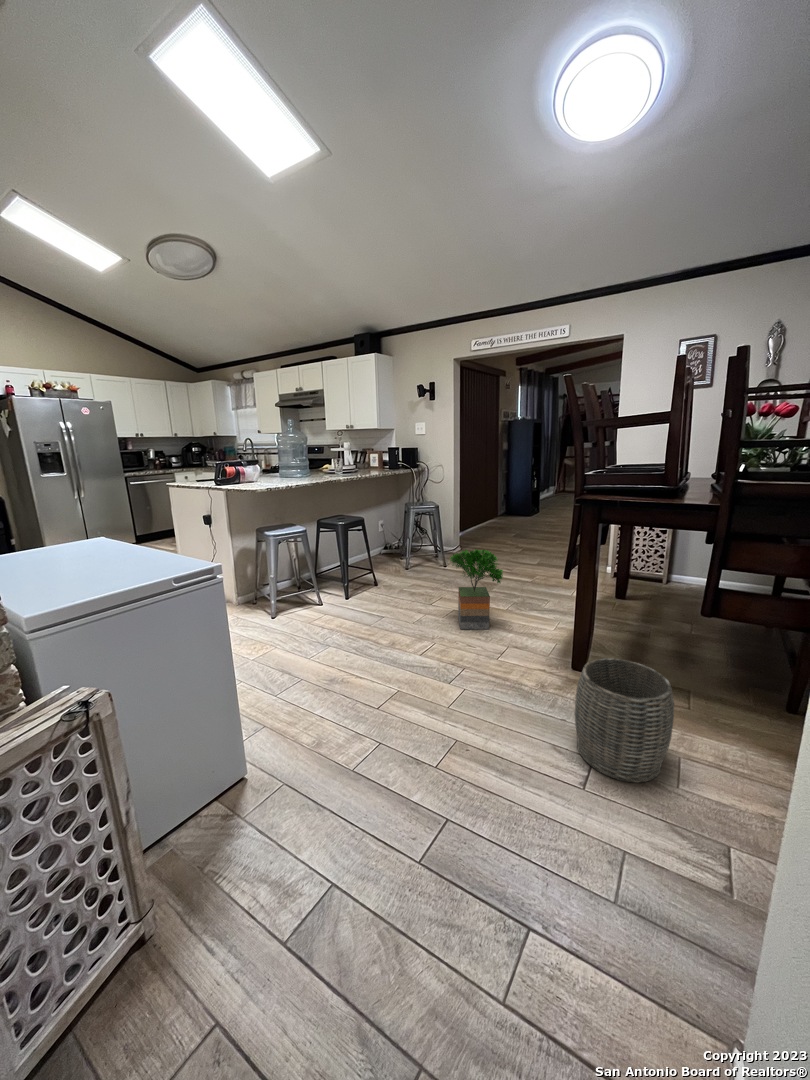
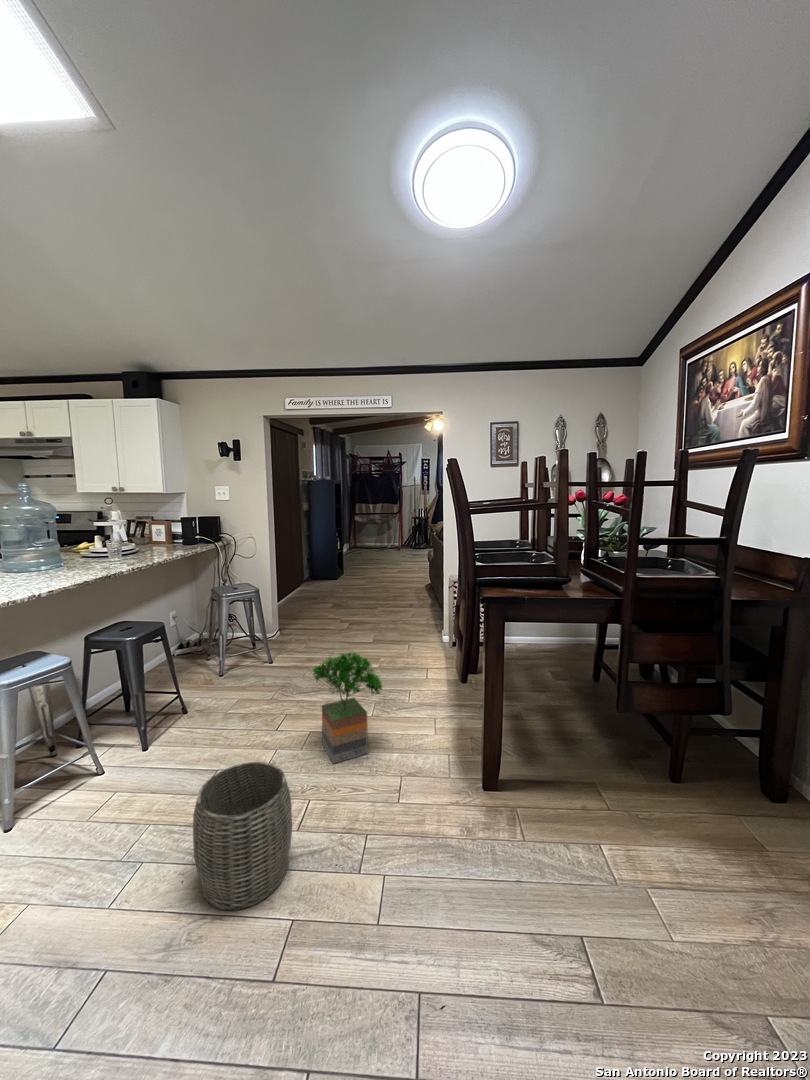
woven basket: present [575,658,674,783] -> present [193,762,292,910]

